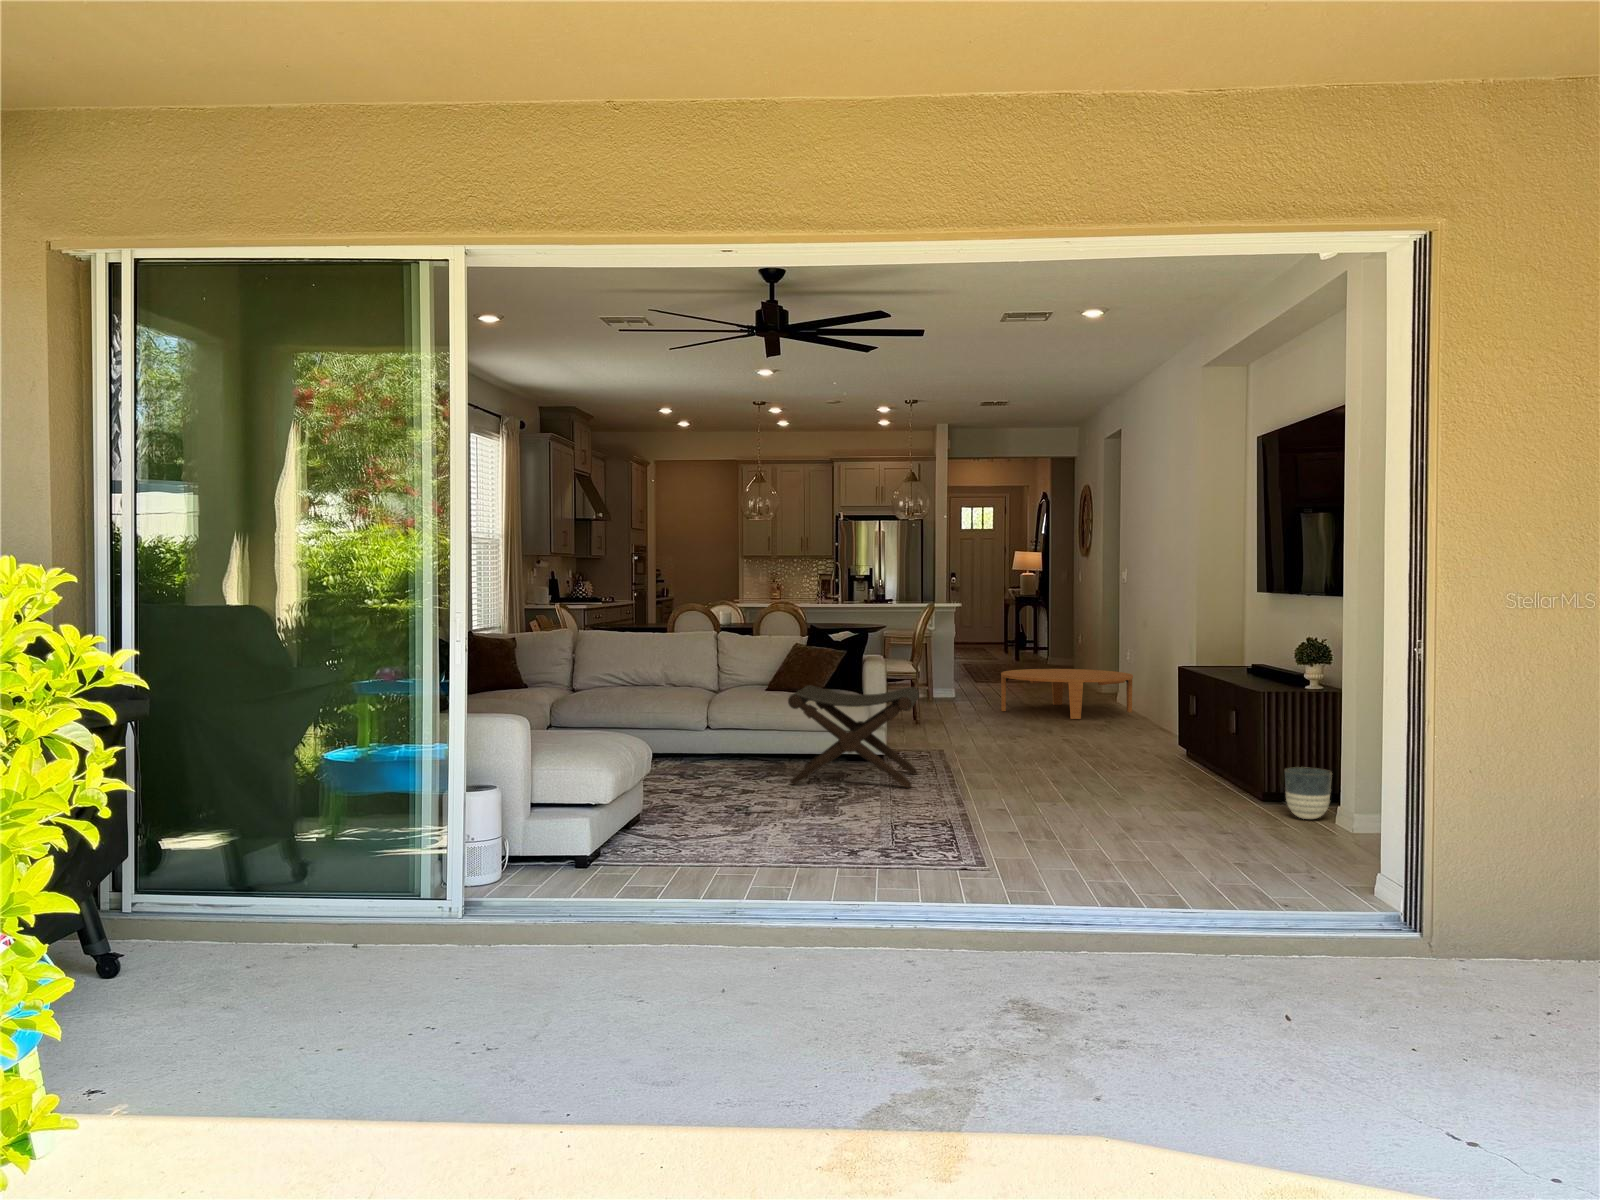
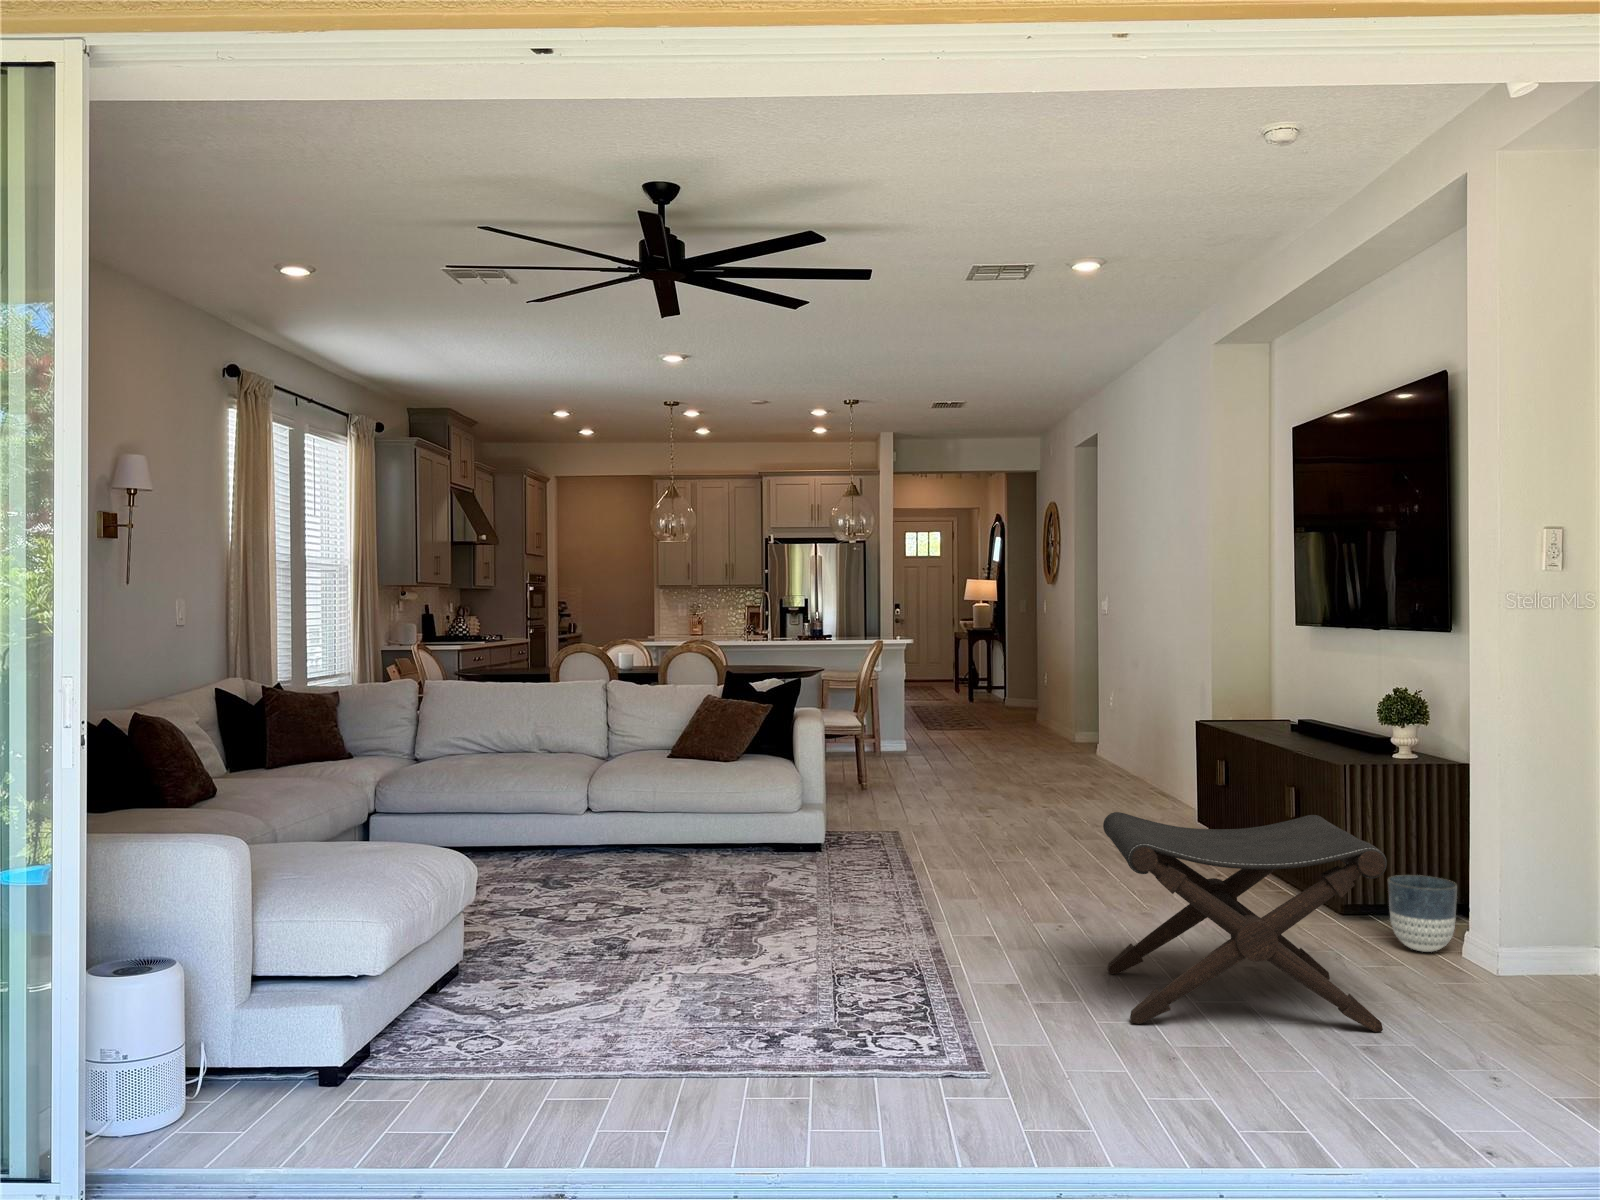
coffee table: present [1001,669,1133,719] -> none [962,717,1120,780]
footstool: present [788,685,919,788] -> present [1103,812,1387,1032]

